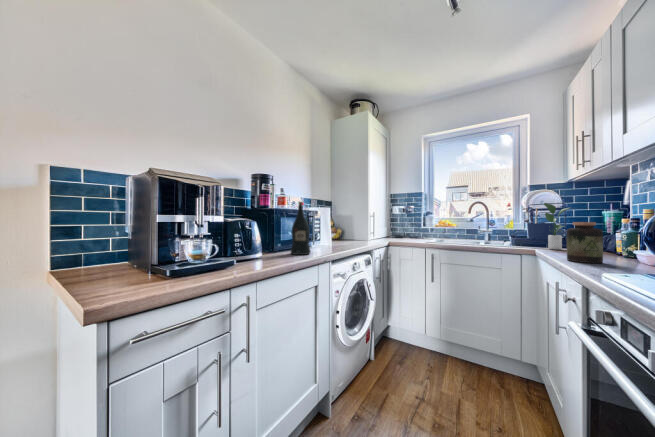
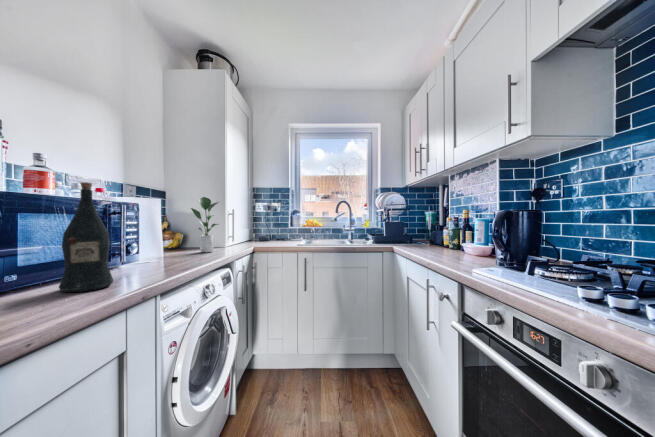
potted plant: present [544,203,569,250] -> present [191,197,218,252]
jar: present [567,222,603,263] -> none [442,220,471,261]

